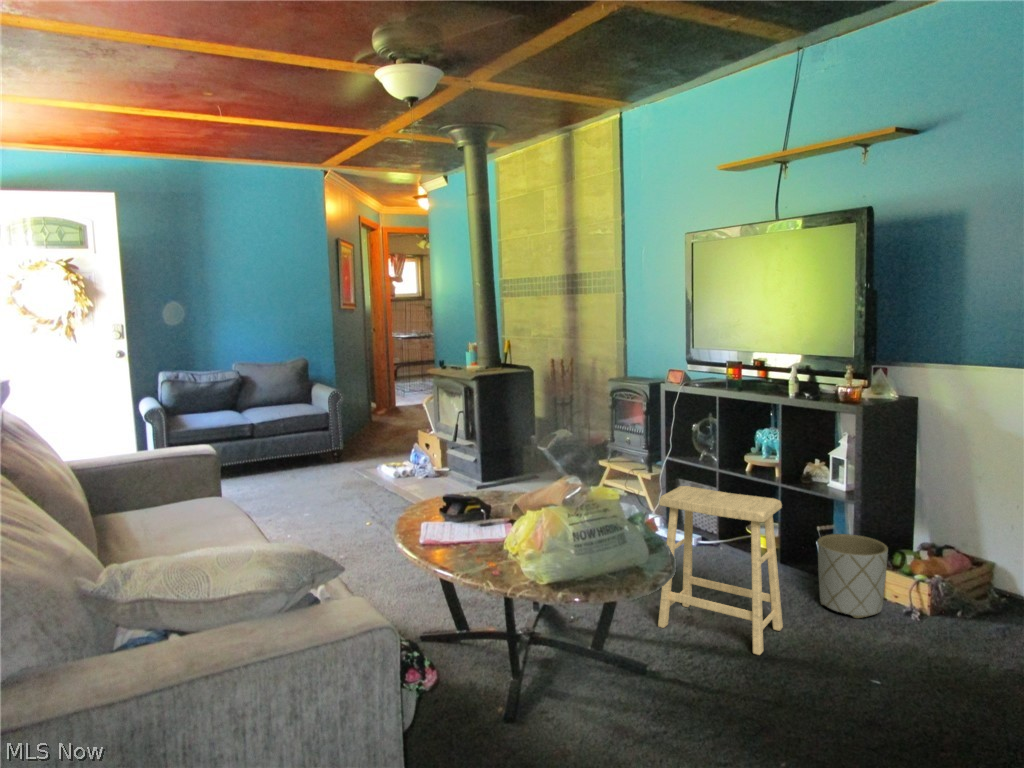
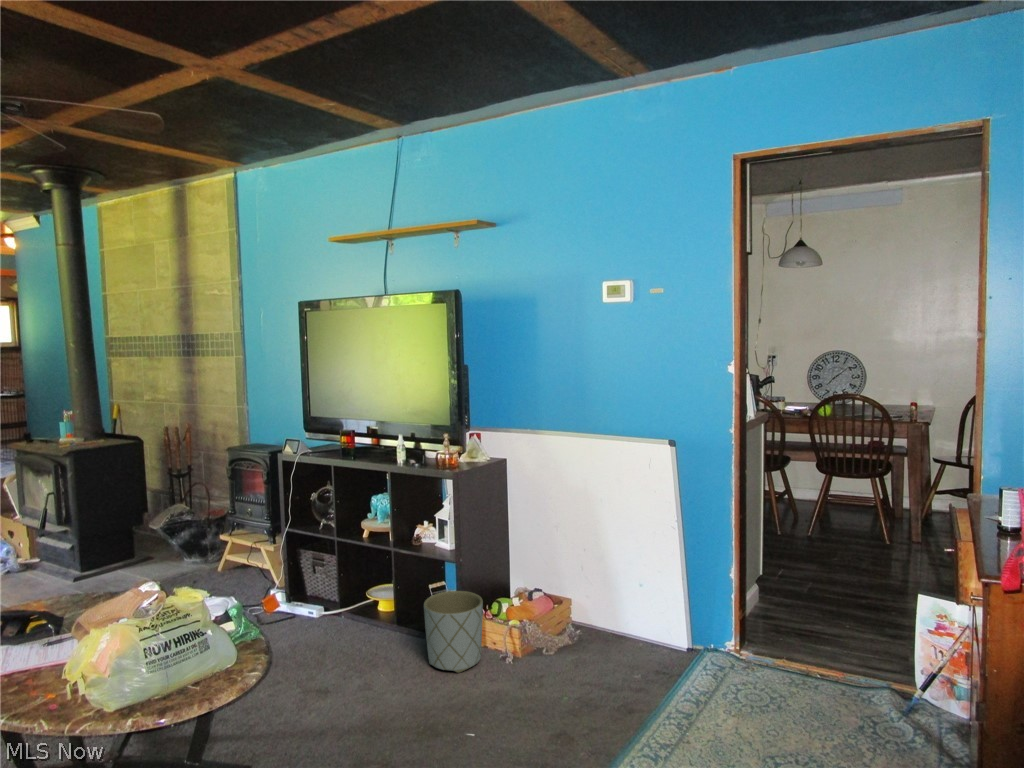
footstool: present [658,486,783,655] -> none [259,571,391,740]

